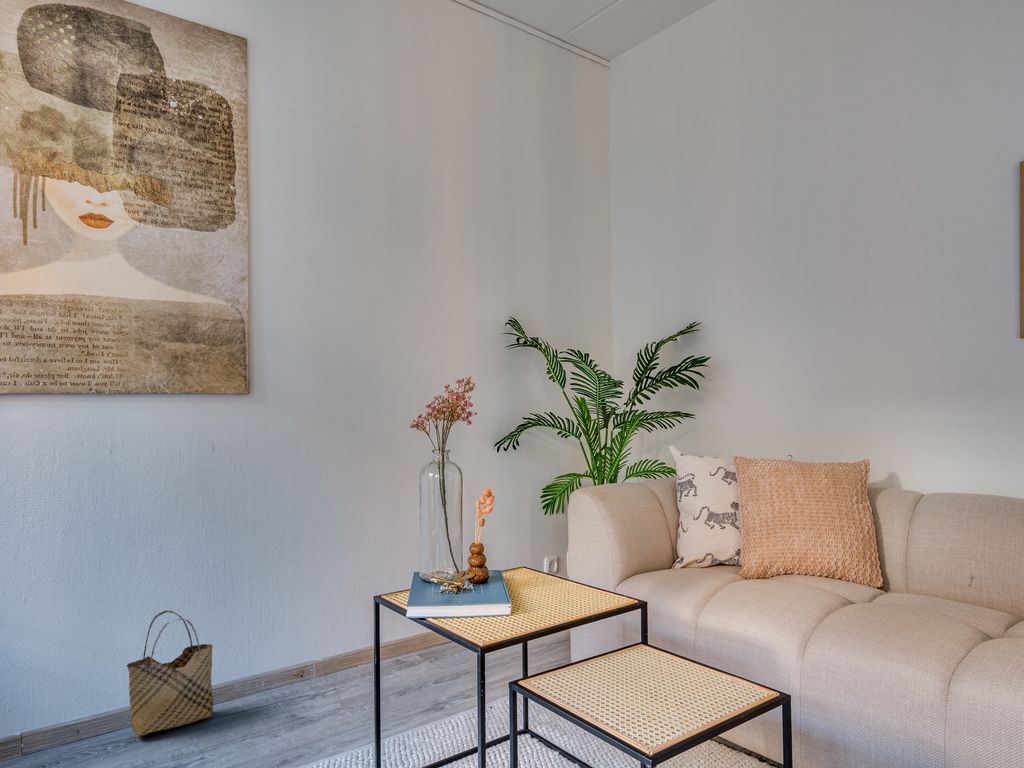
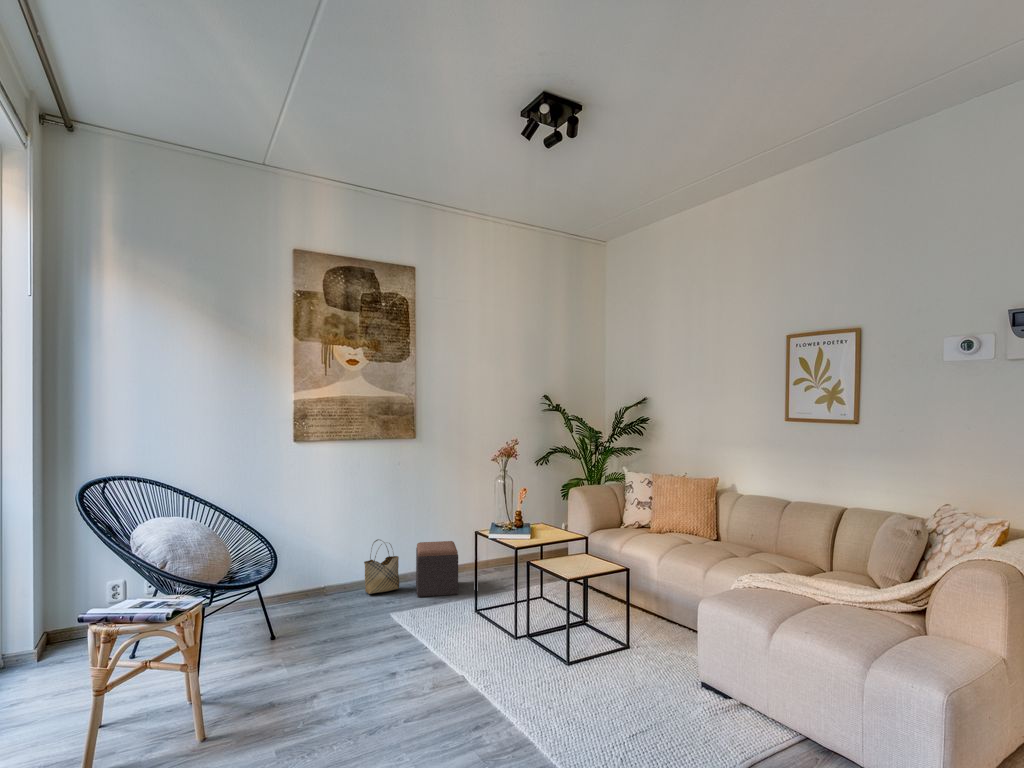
footstool: none [248,606,342,737] -> present [416,541,458,597]

